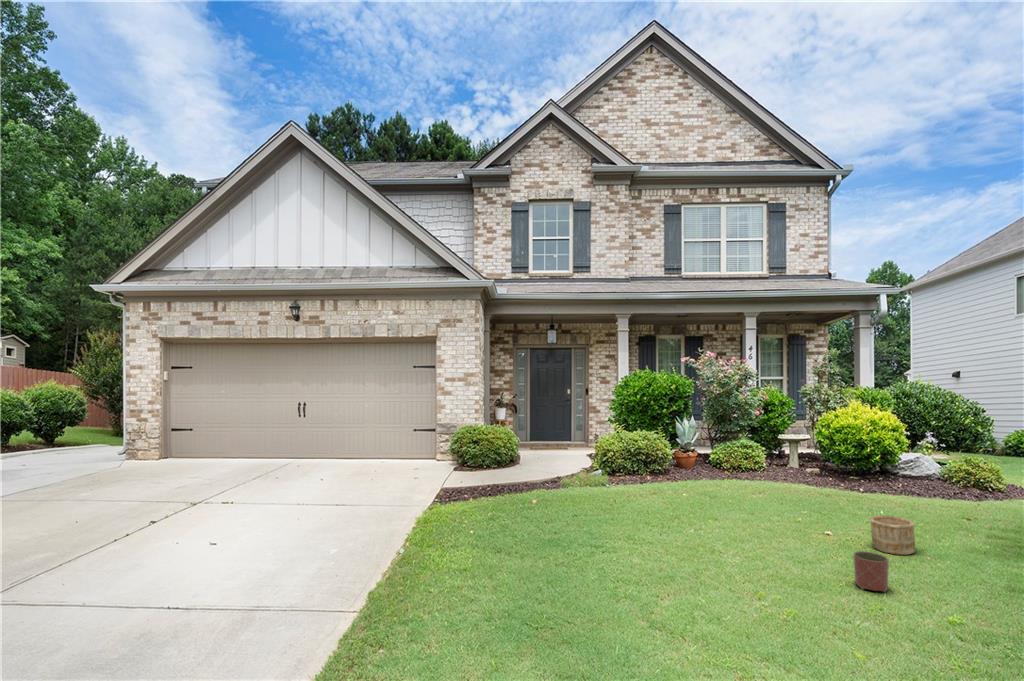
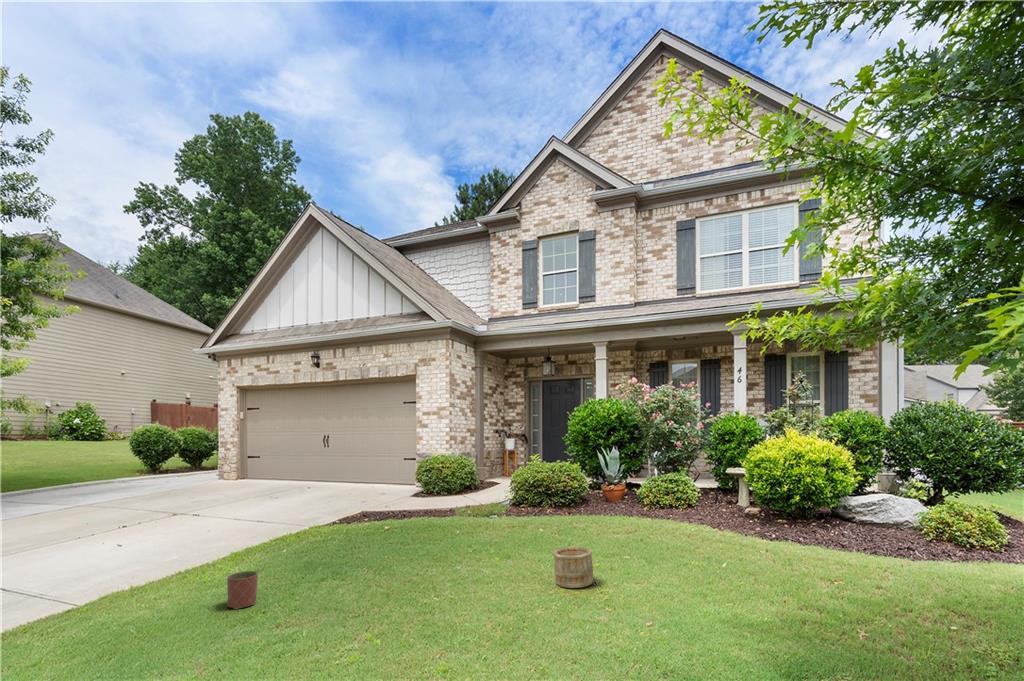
planter: present [853,551,889,592] -> present [227,571,258,609]

